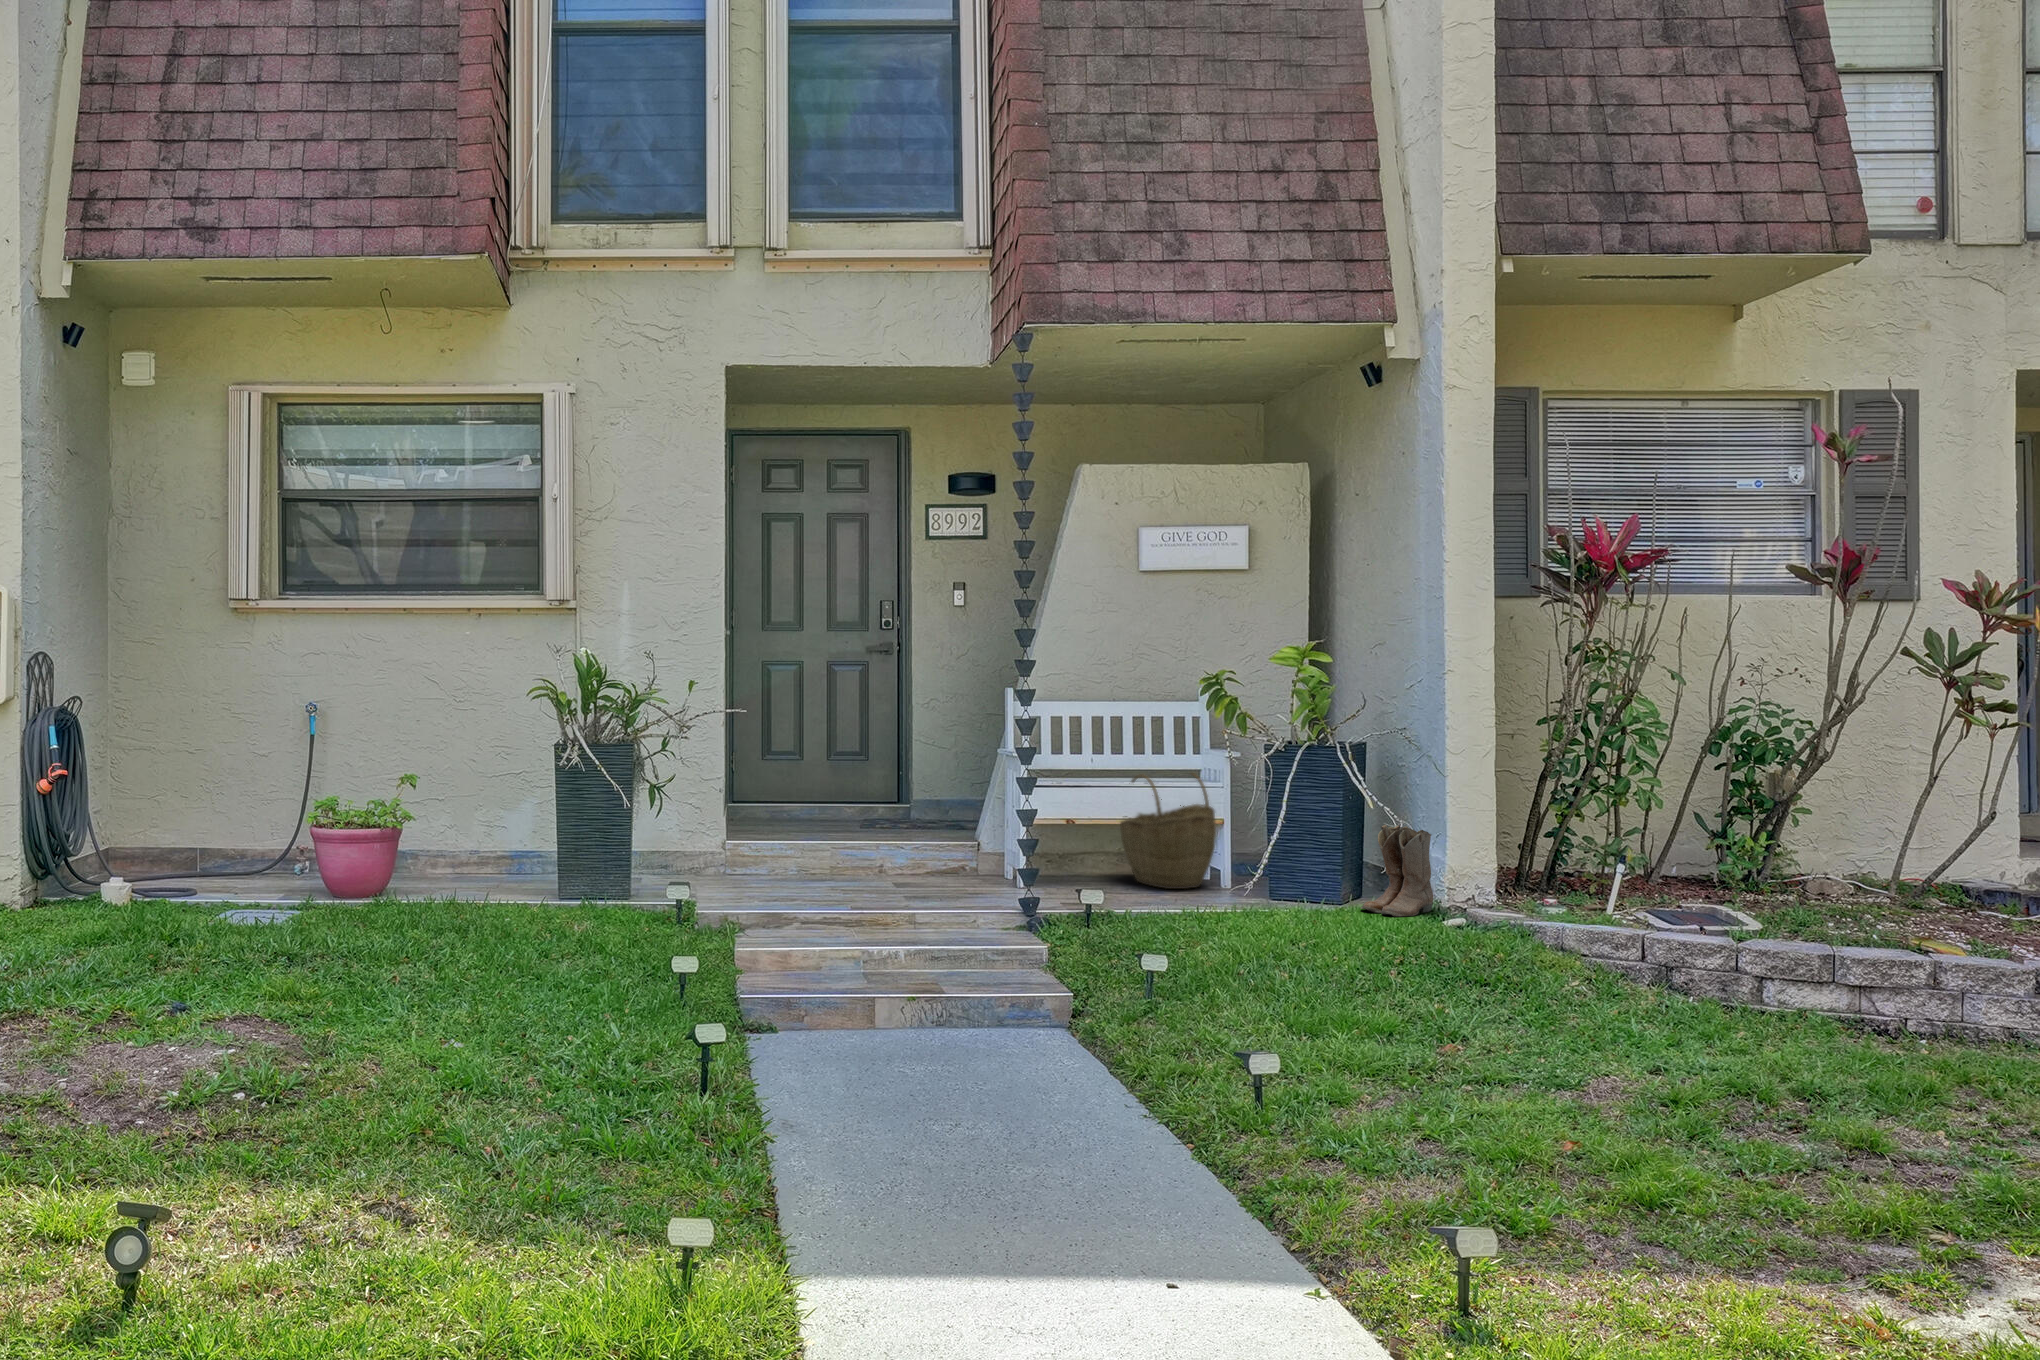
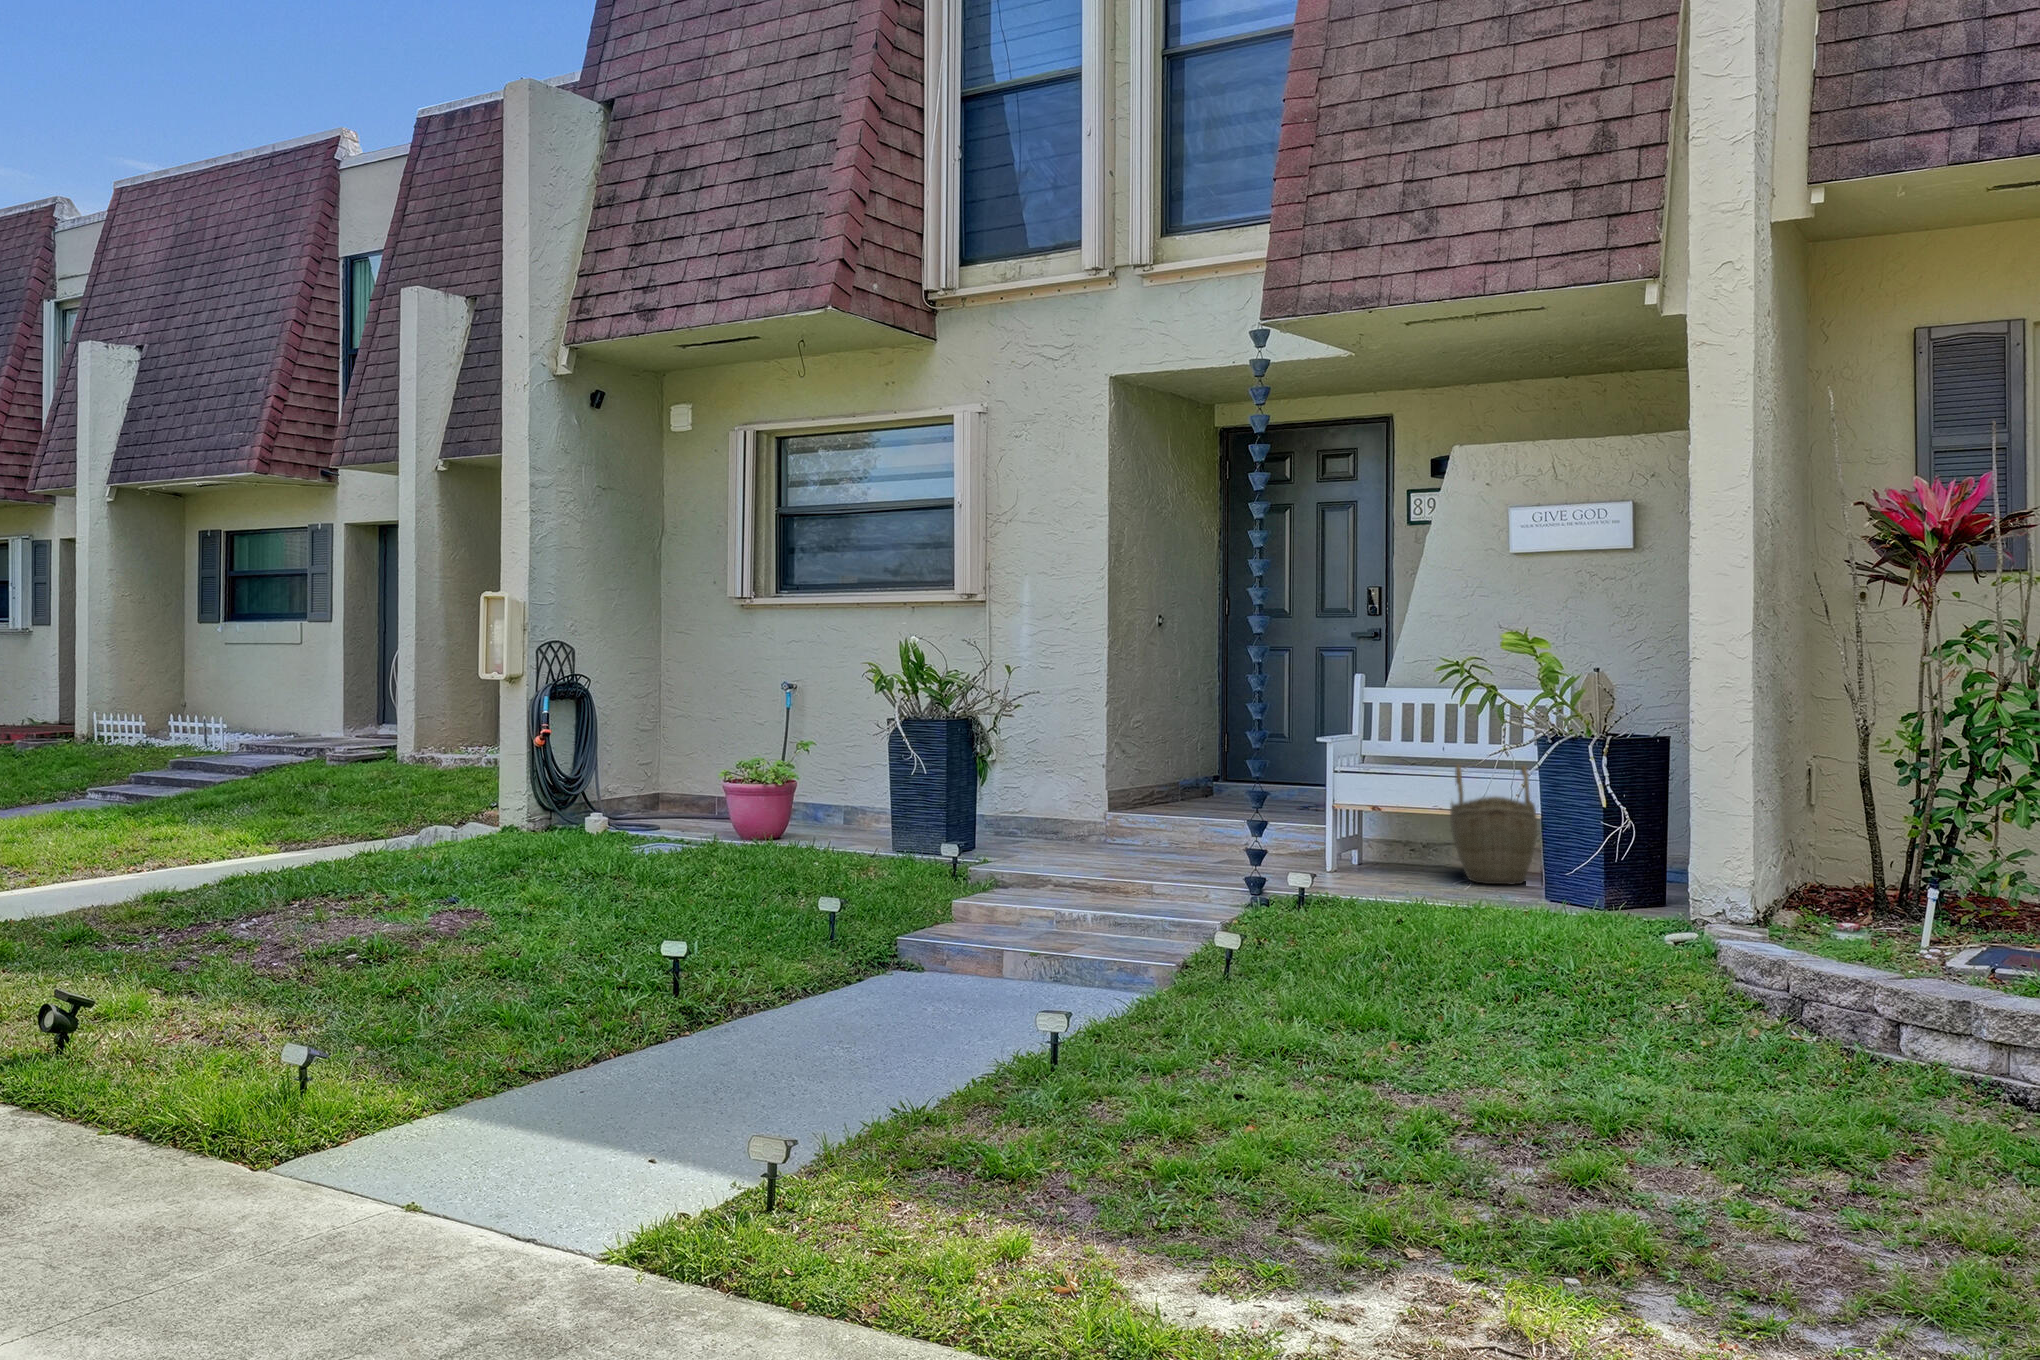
boots: present [1361,825,1433,916] -> none [1601,828,1690,926]

